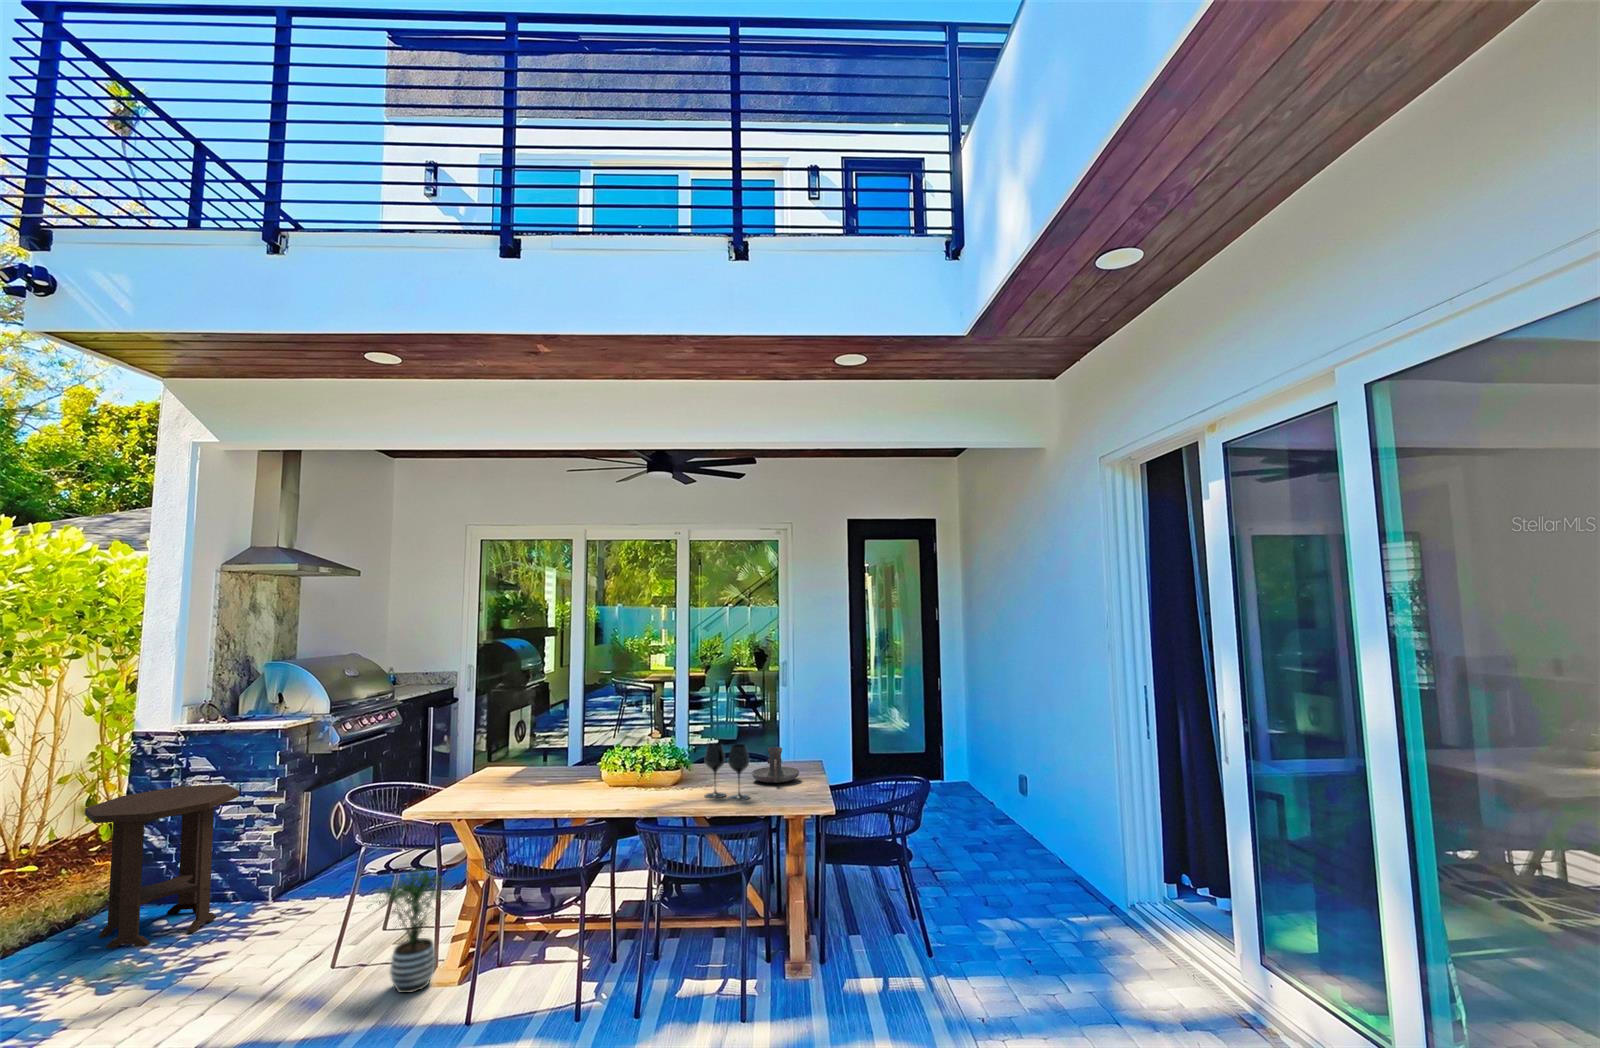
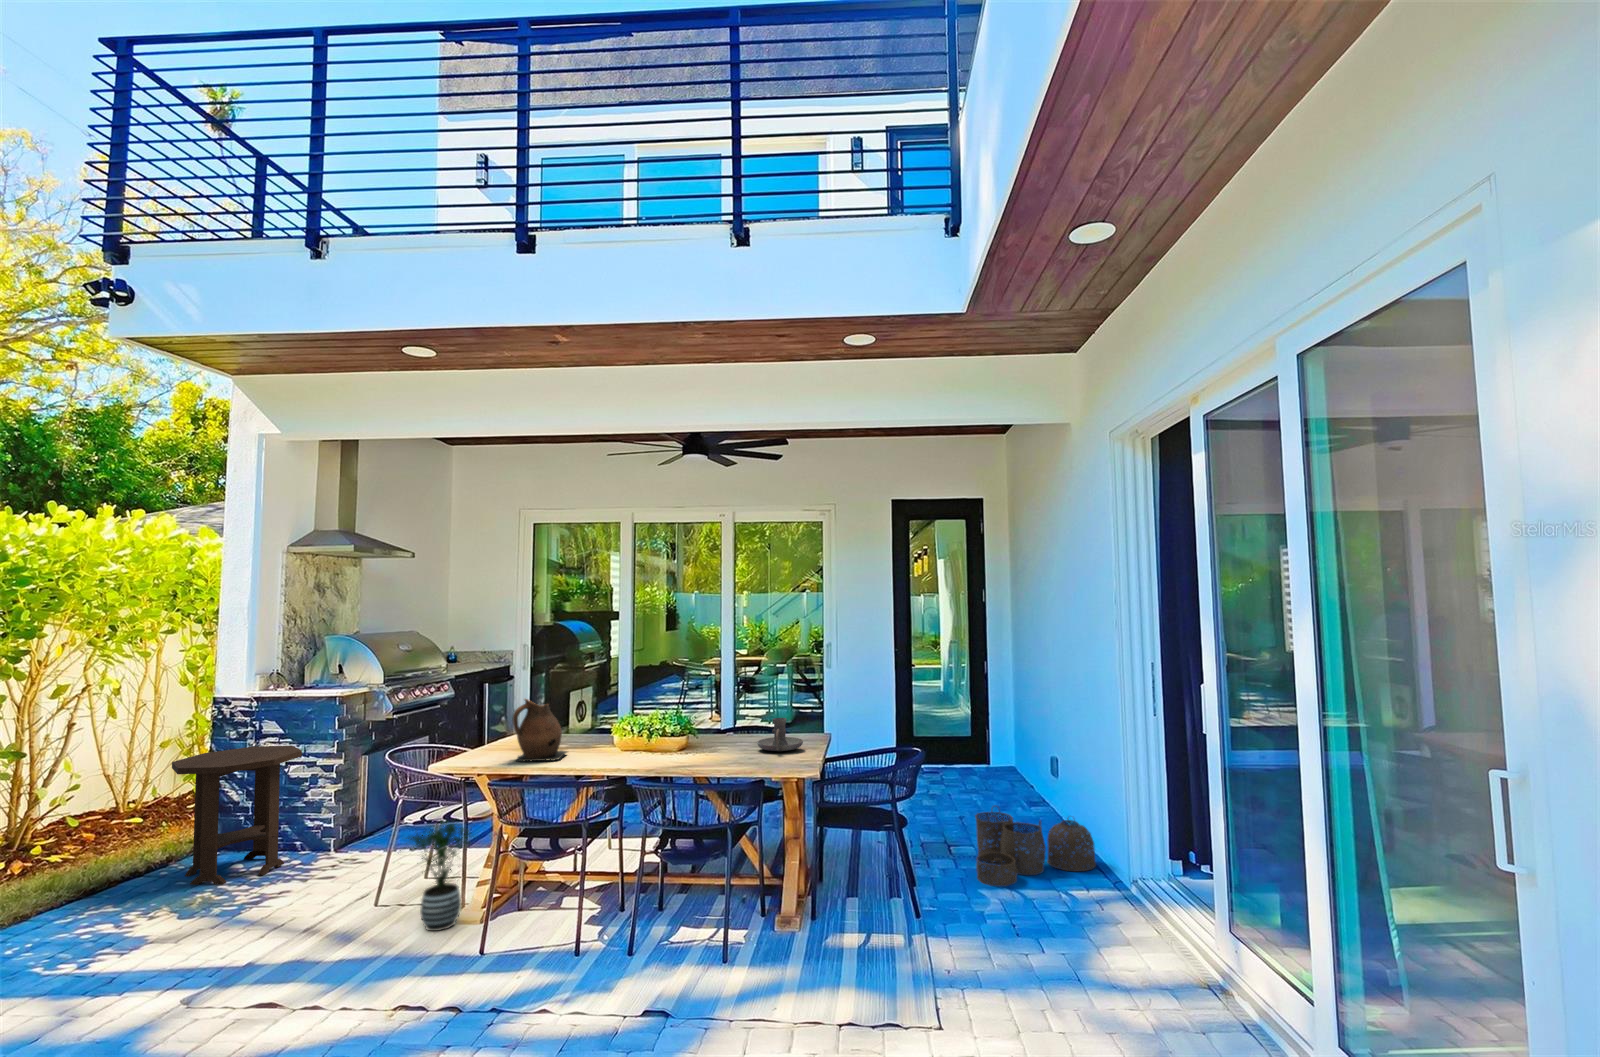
ceramic pitcher: none [494,733,552,802] -> present [513,699,567,761]
wine glass: present [705,743,750,801] -> none [706,711,748,765]
woven basket: none [963,830,1085,916] -> present [975,811,1096,886]

